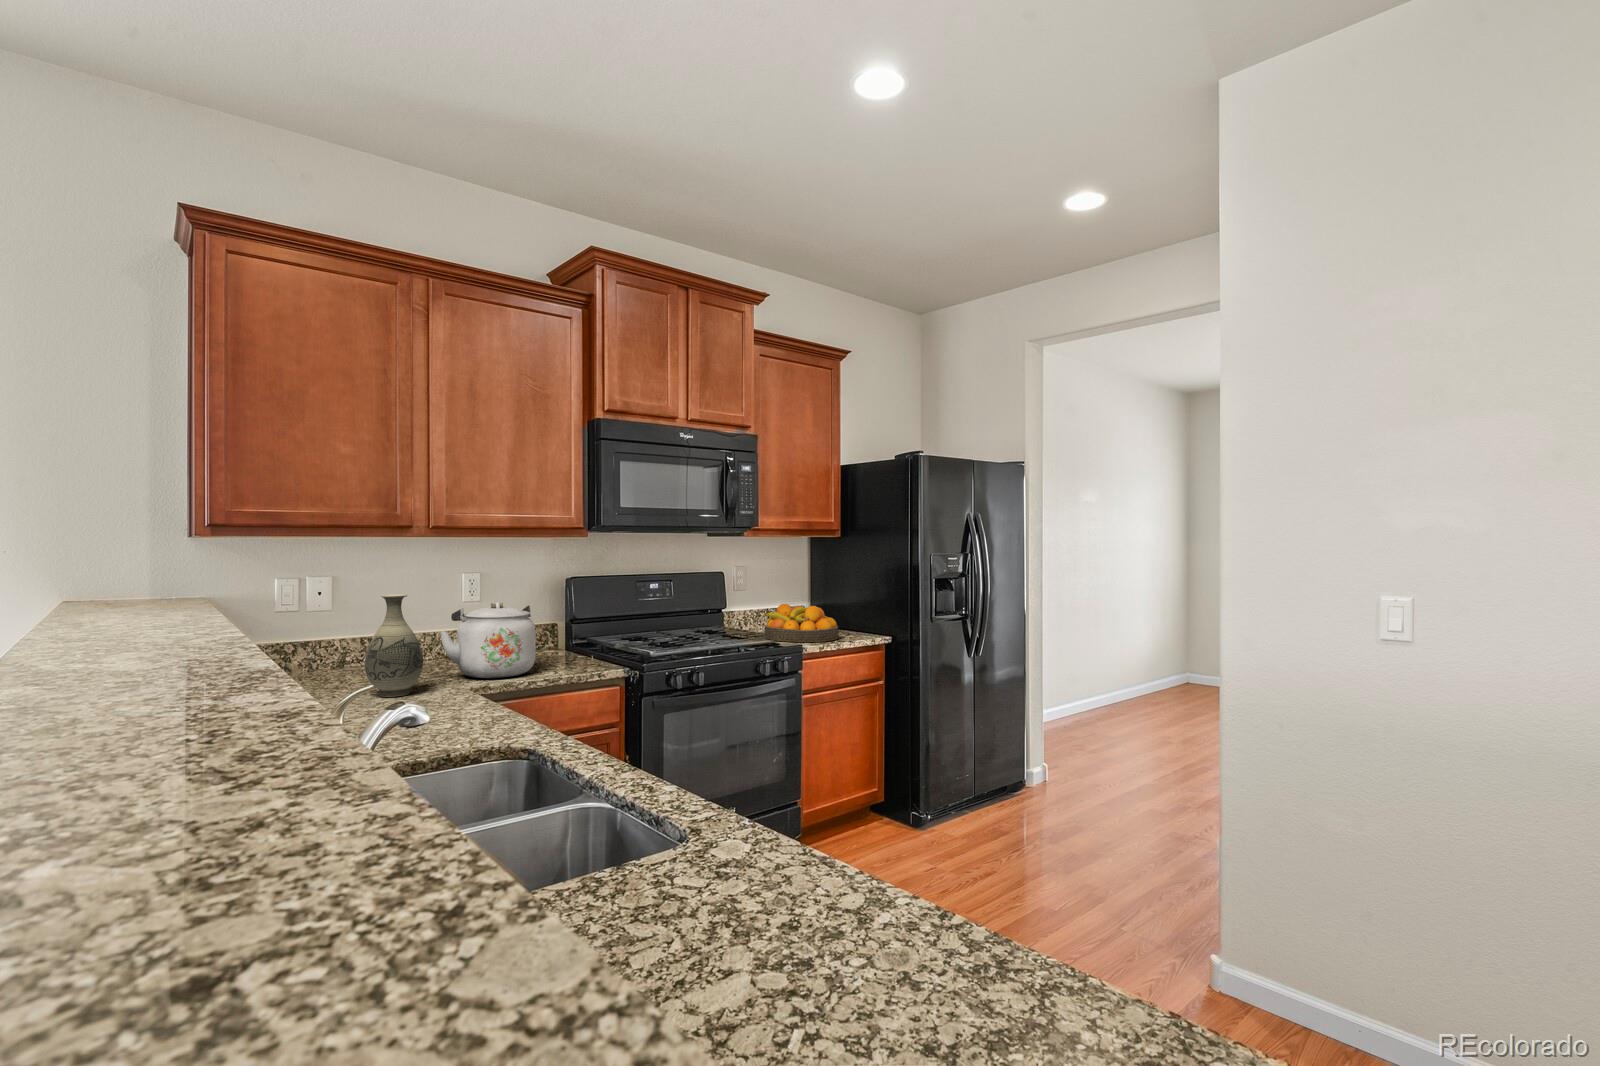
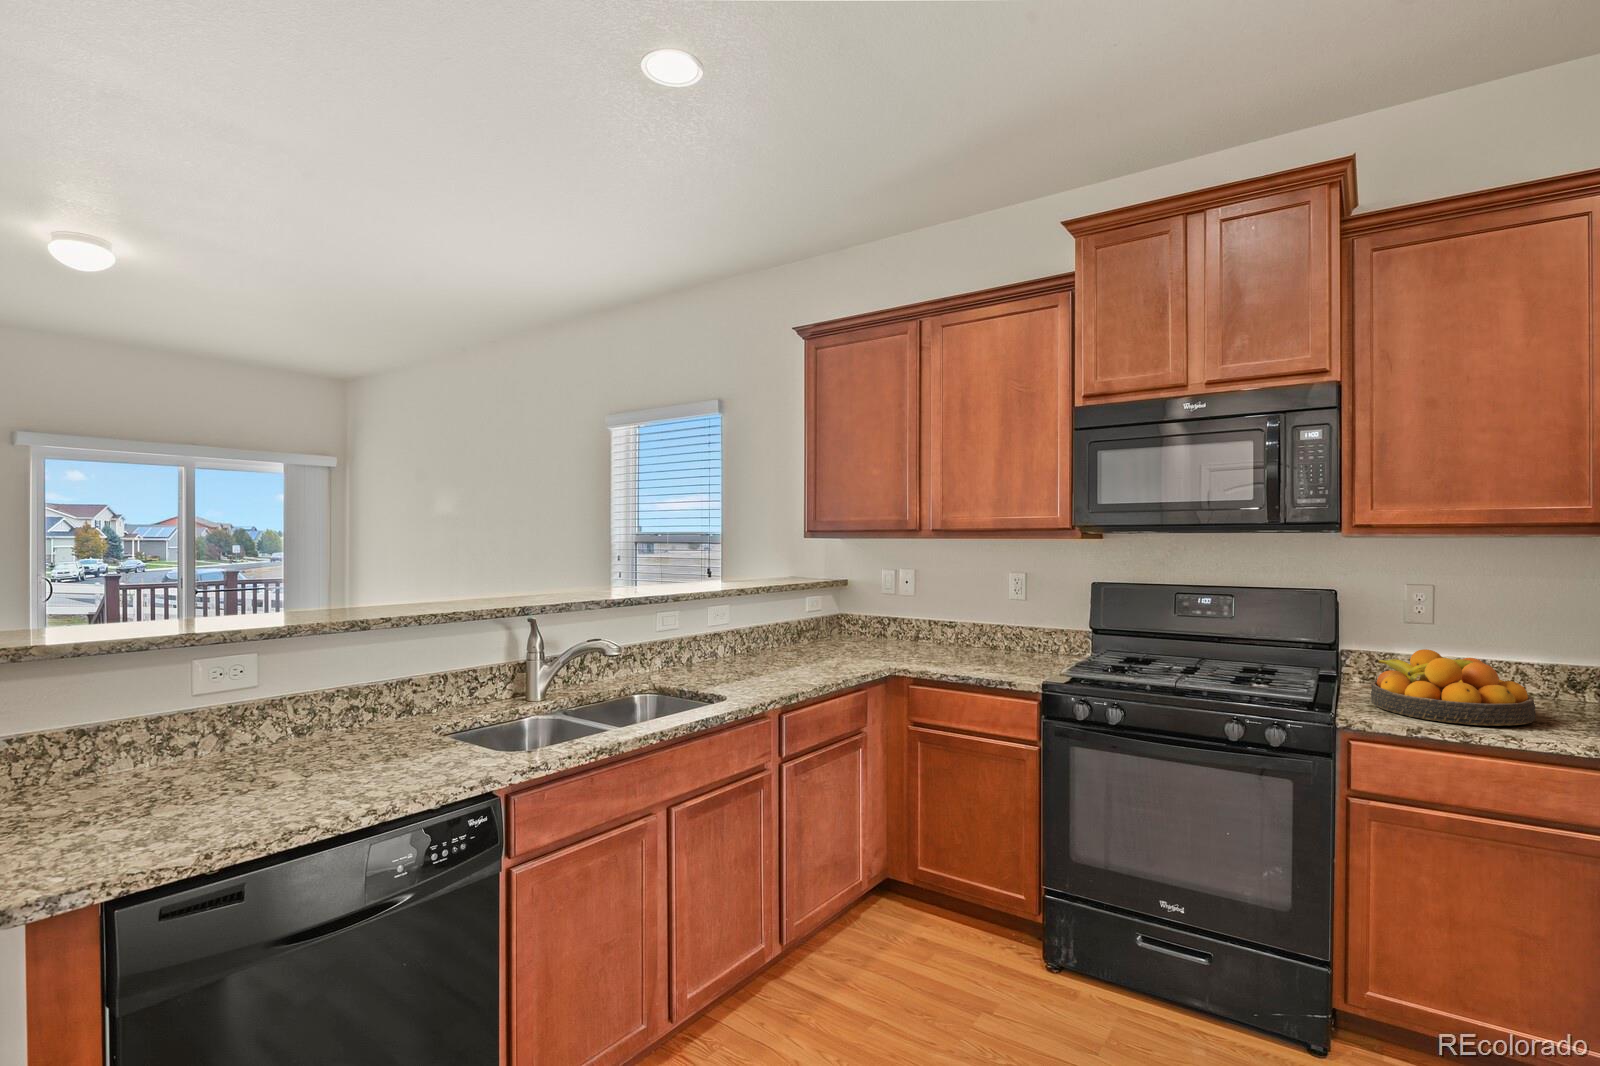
vase: present [365,594,423,697] -> none [834,584,874,663]
kettle: present [440,602,536,678] -> none [914,599,1002,669]

